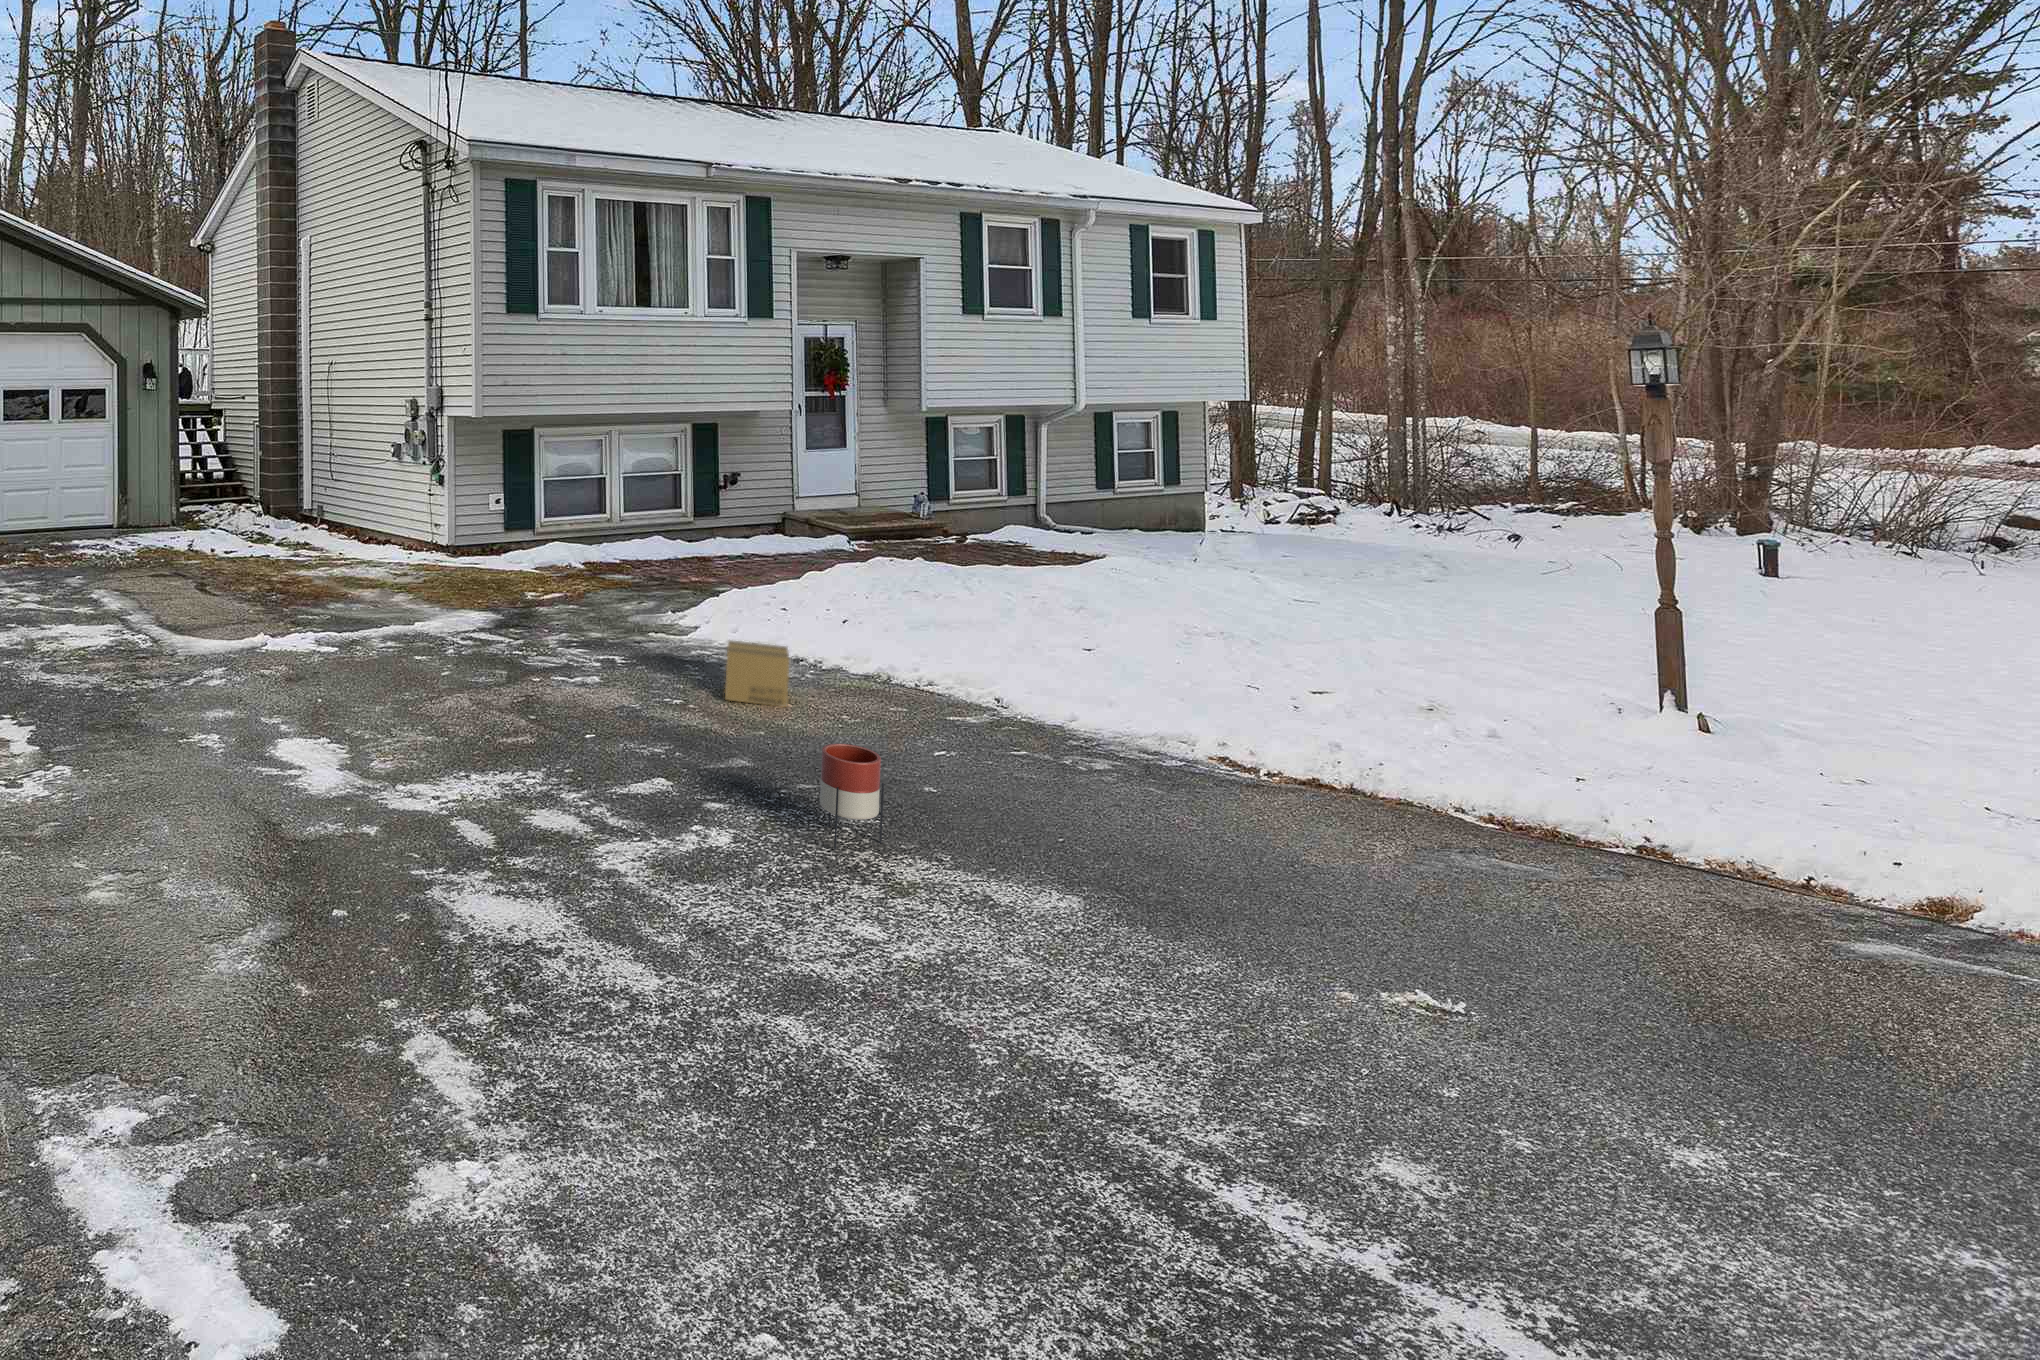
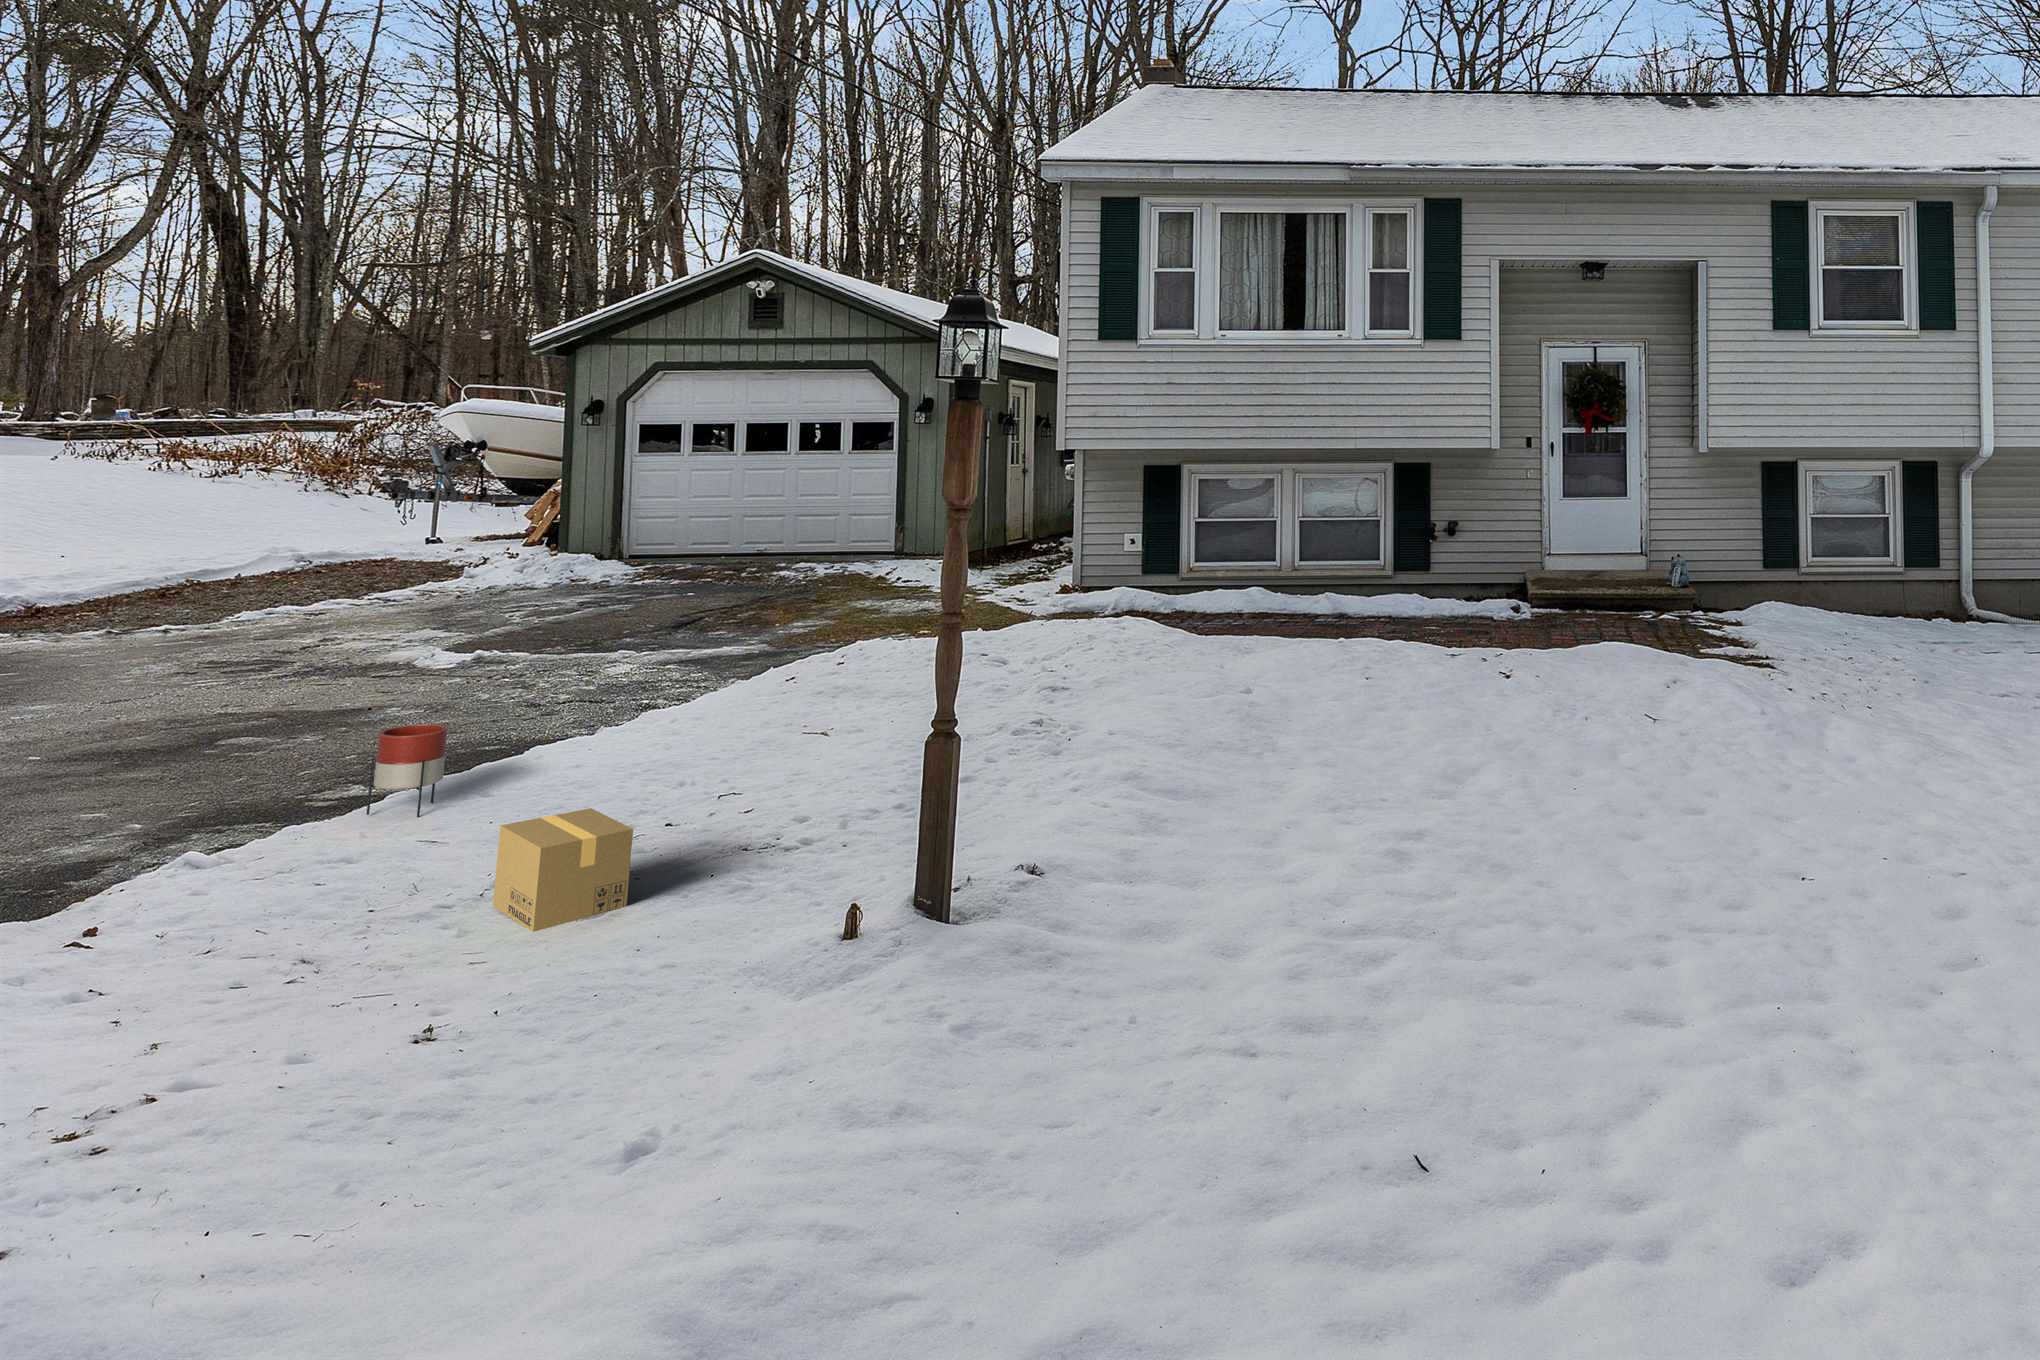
cardboard box: present [725,641,789,707] -> present [493,808,633,932]

